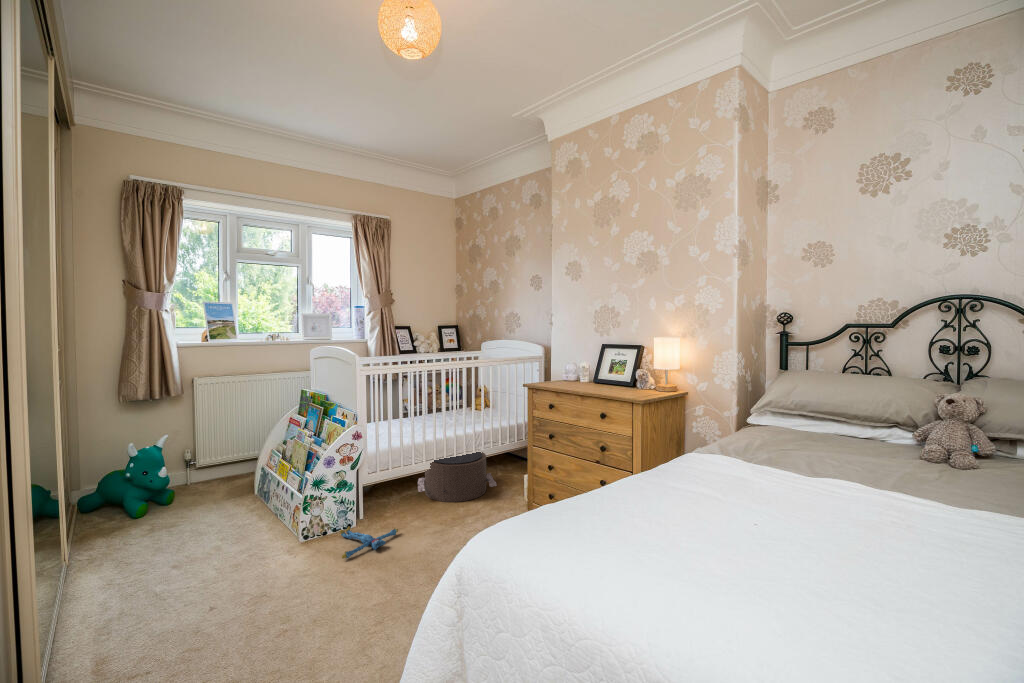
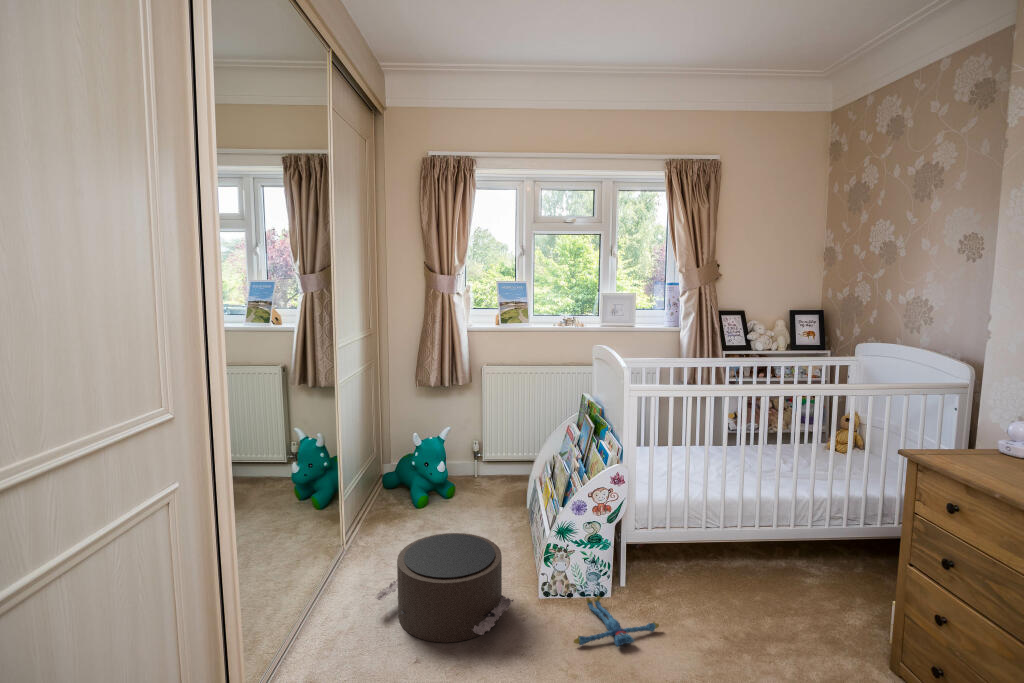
pouf: present [418,452,497,502] -> present [375,533,513,642]

